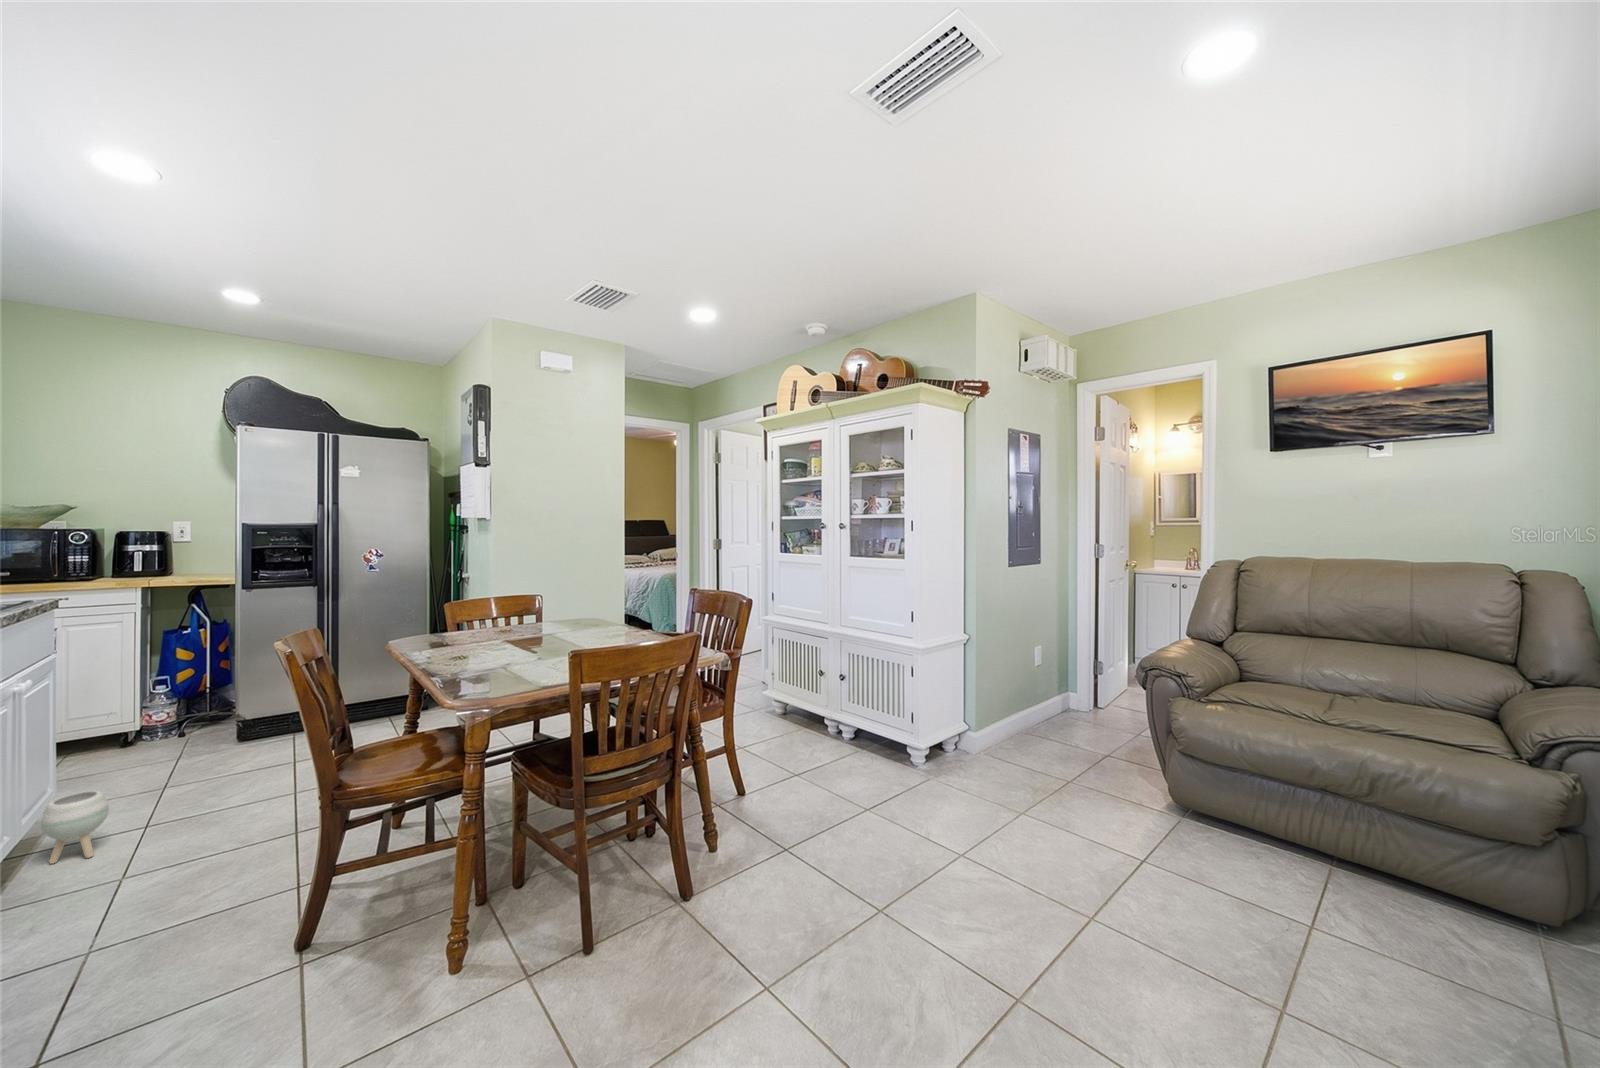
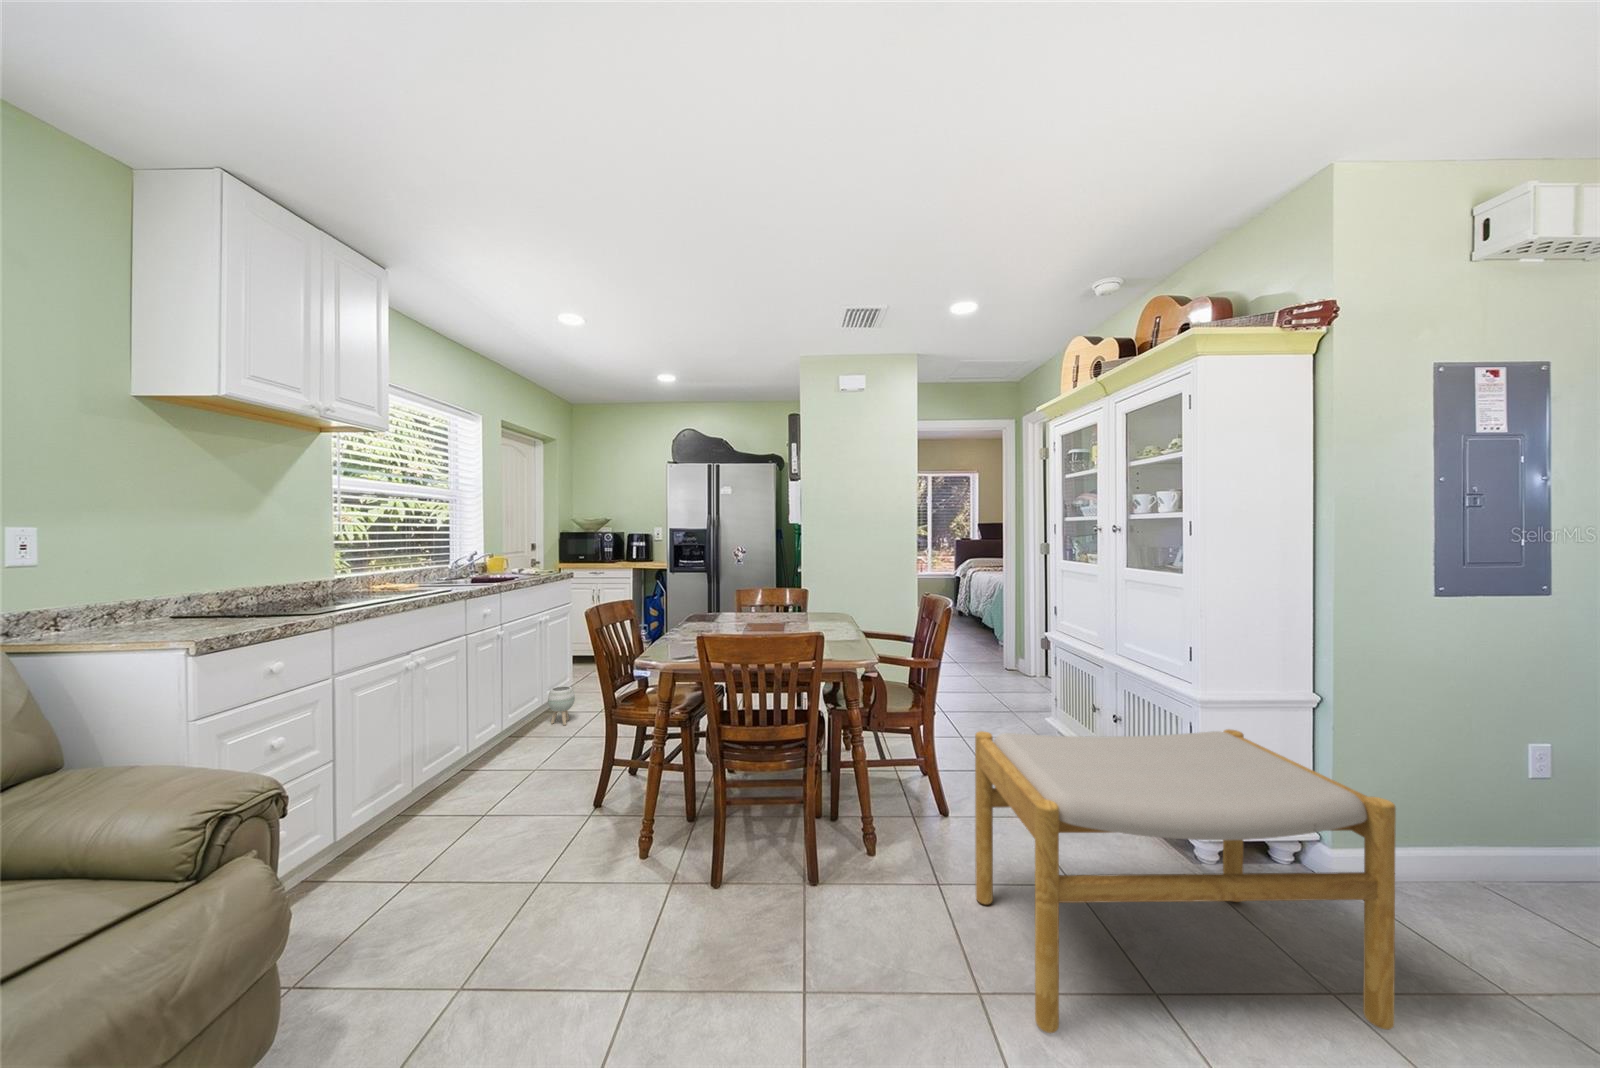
footstool: none [821,667,1060,914] -> present [975,729,1396,1033]

